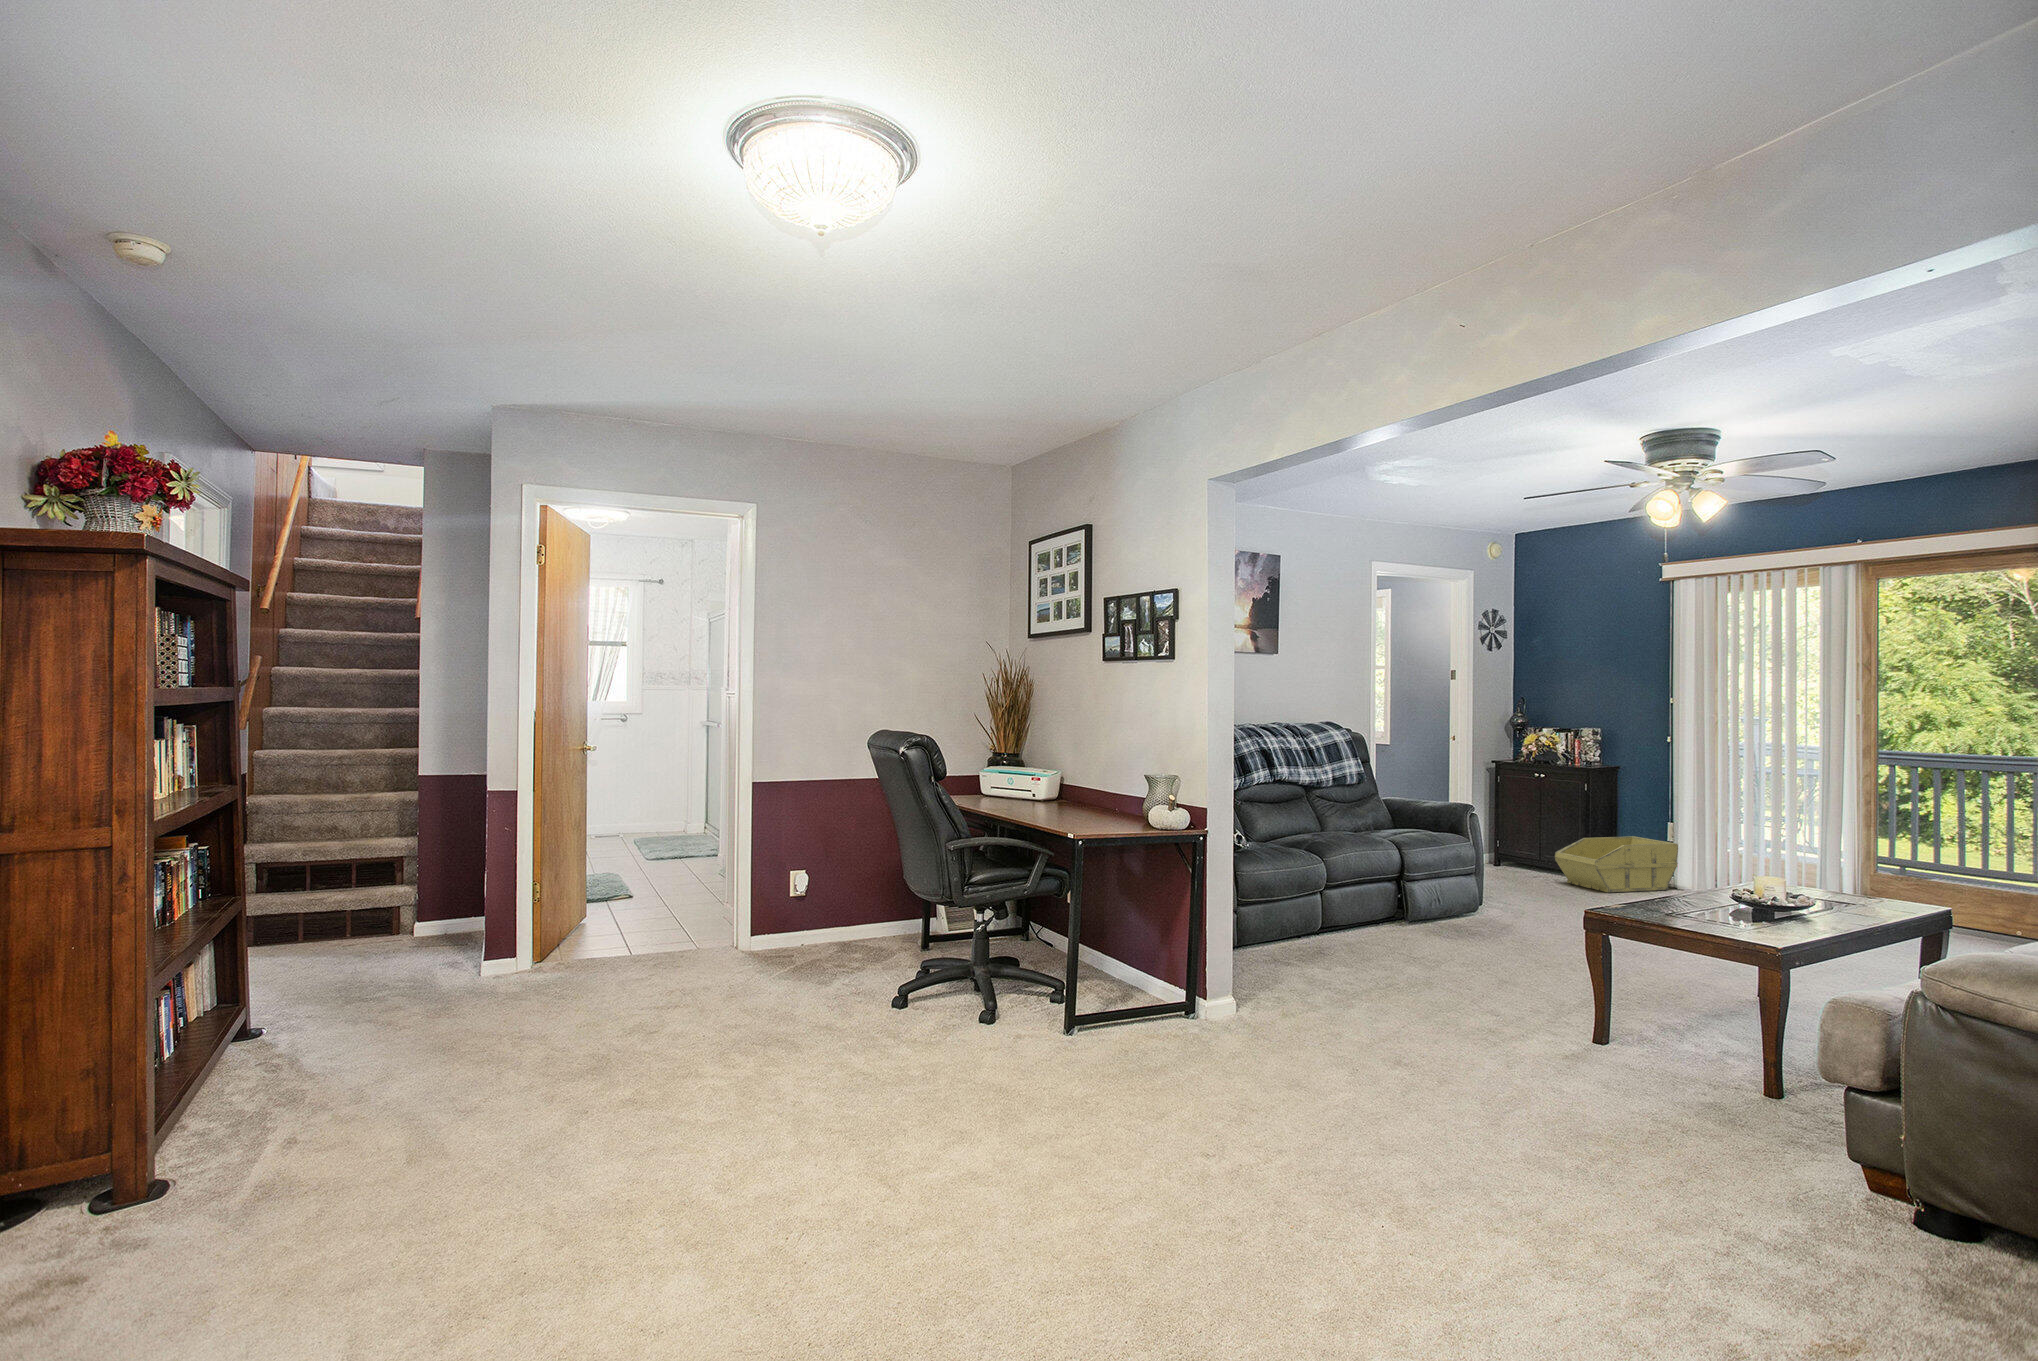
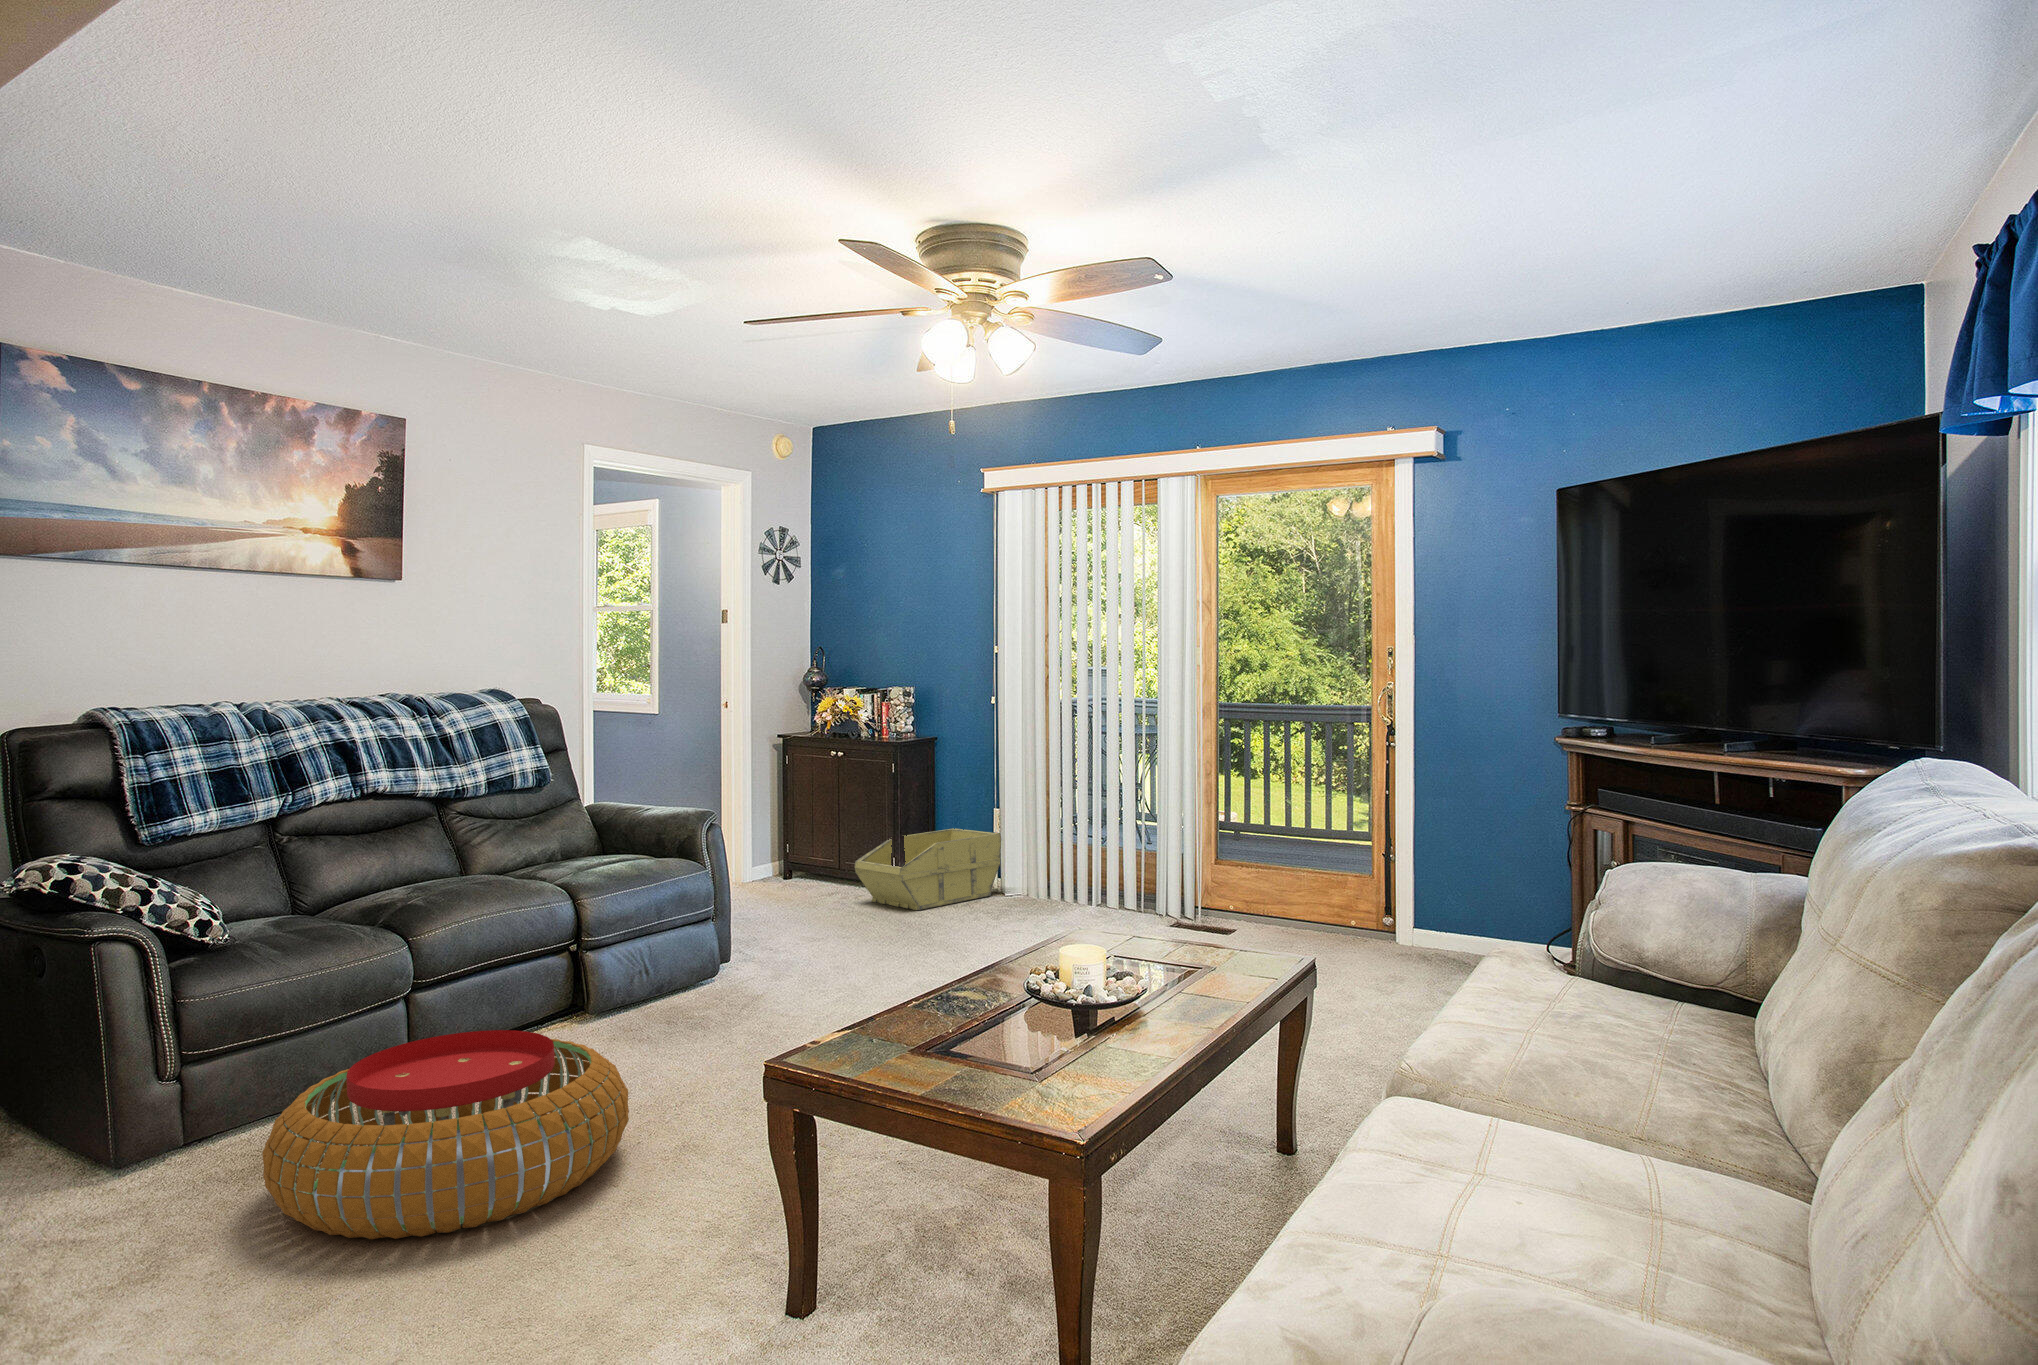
pouf: none [1295,913,1478,1006] -> present [262,1030,629,1239]

